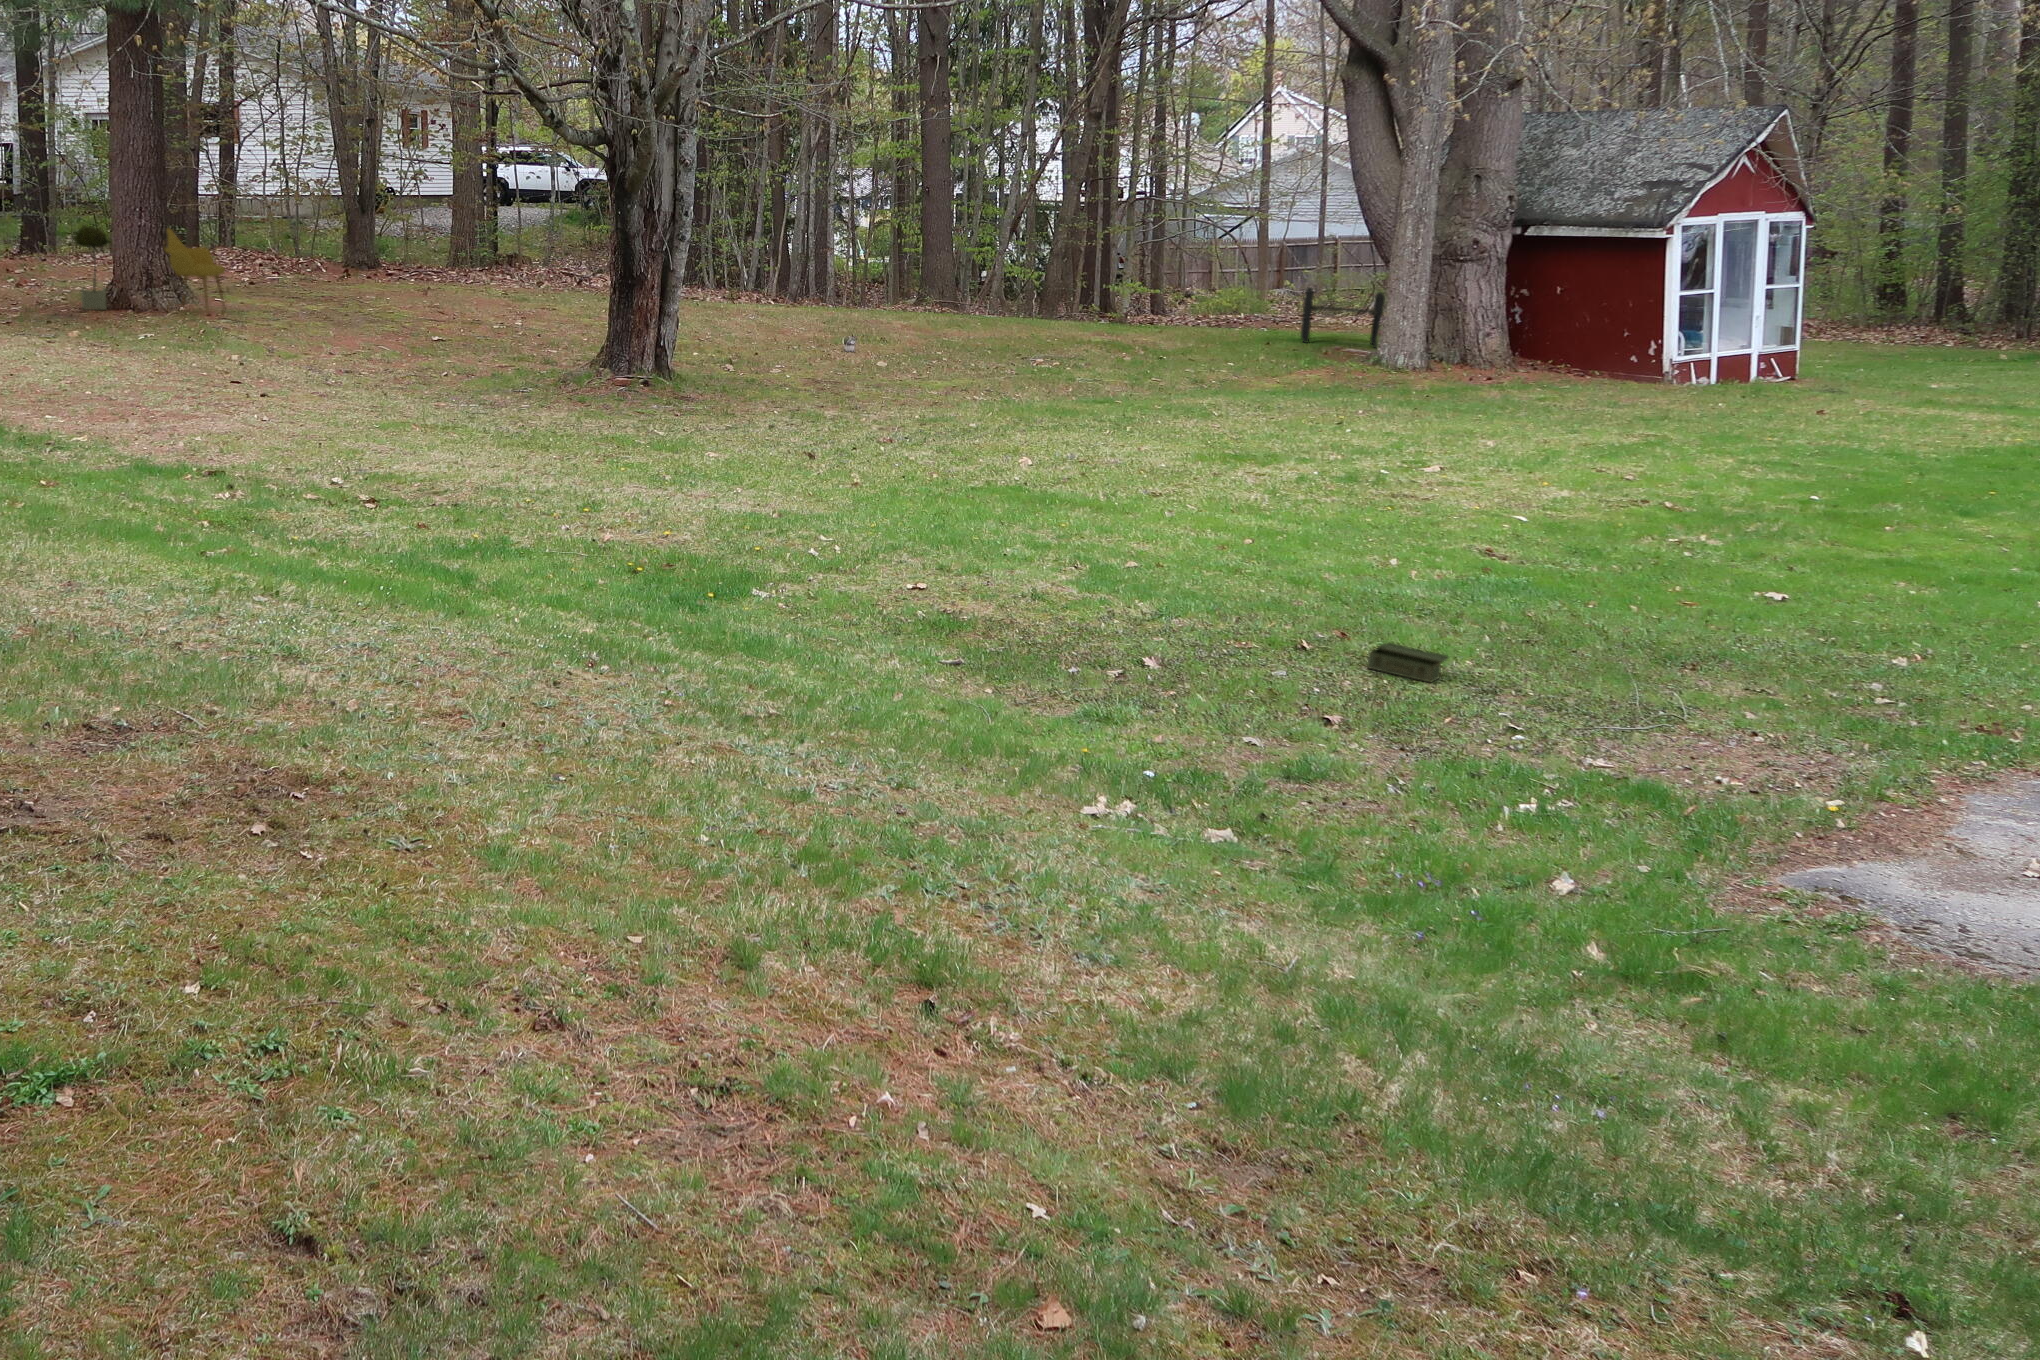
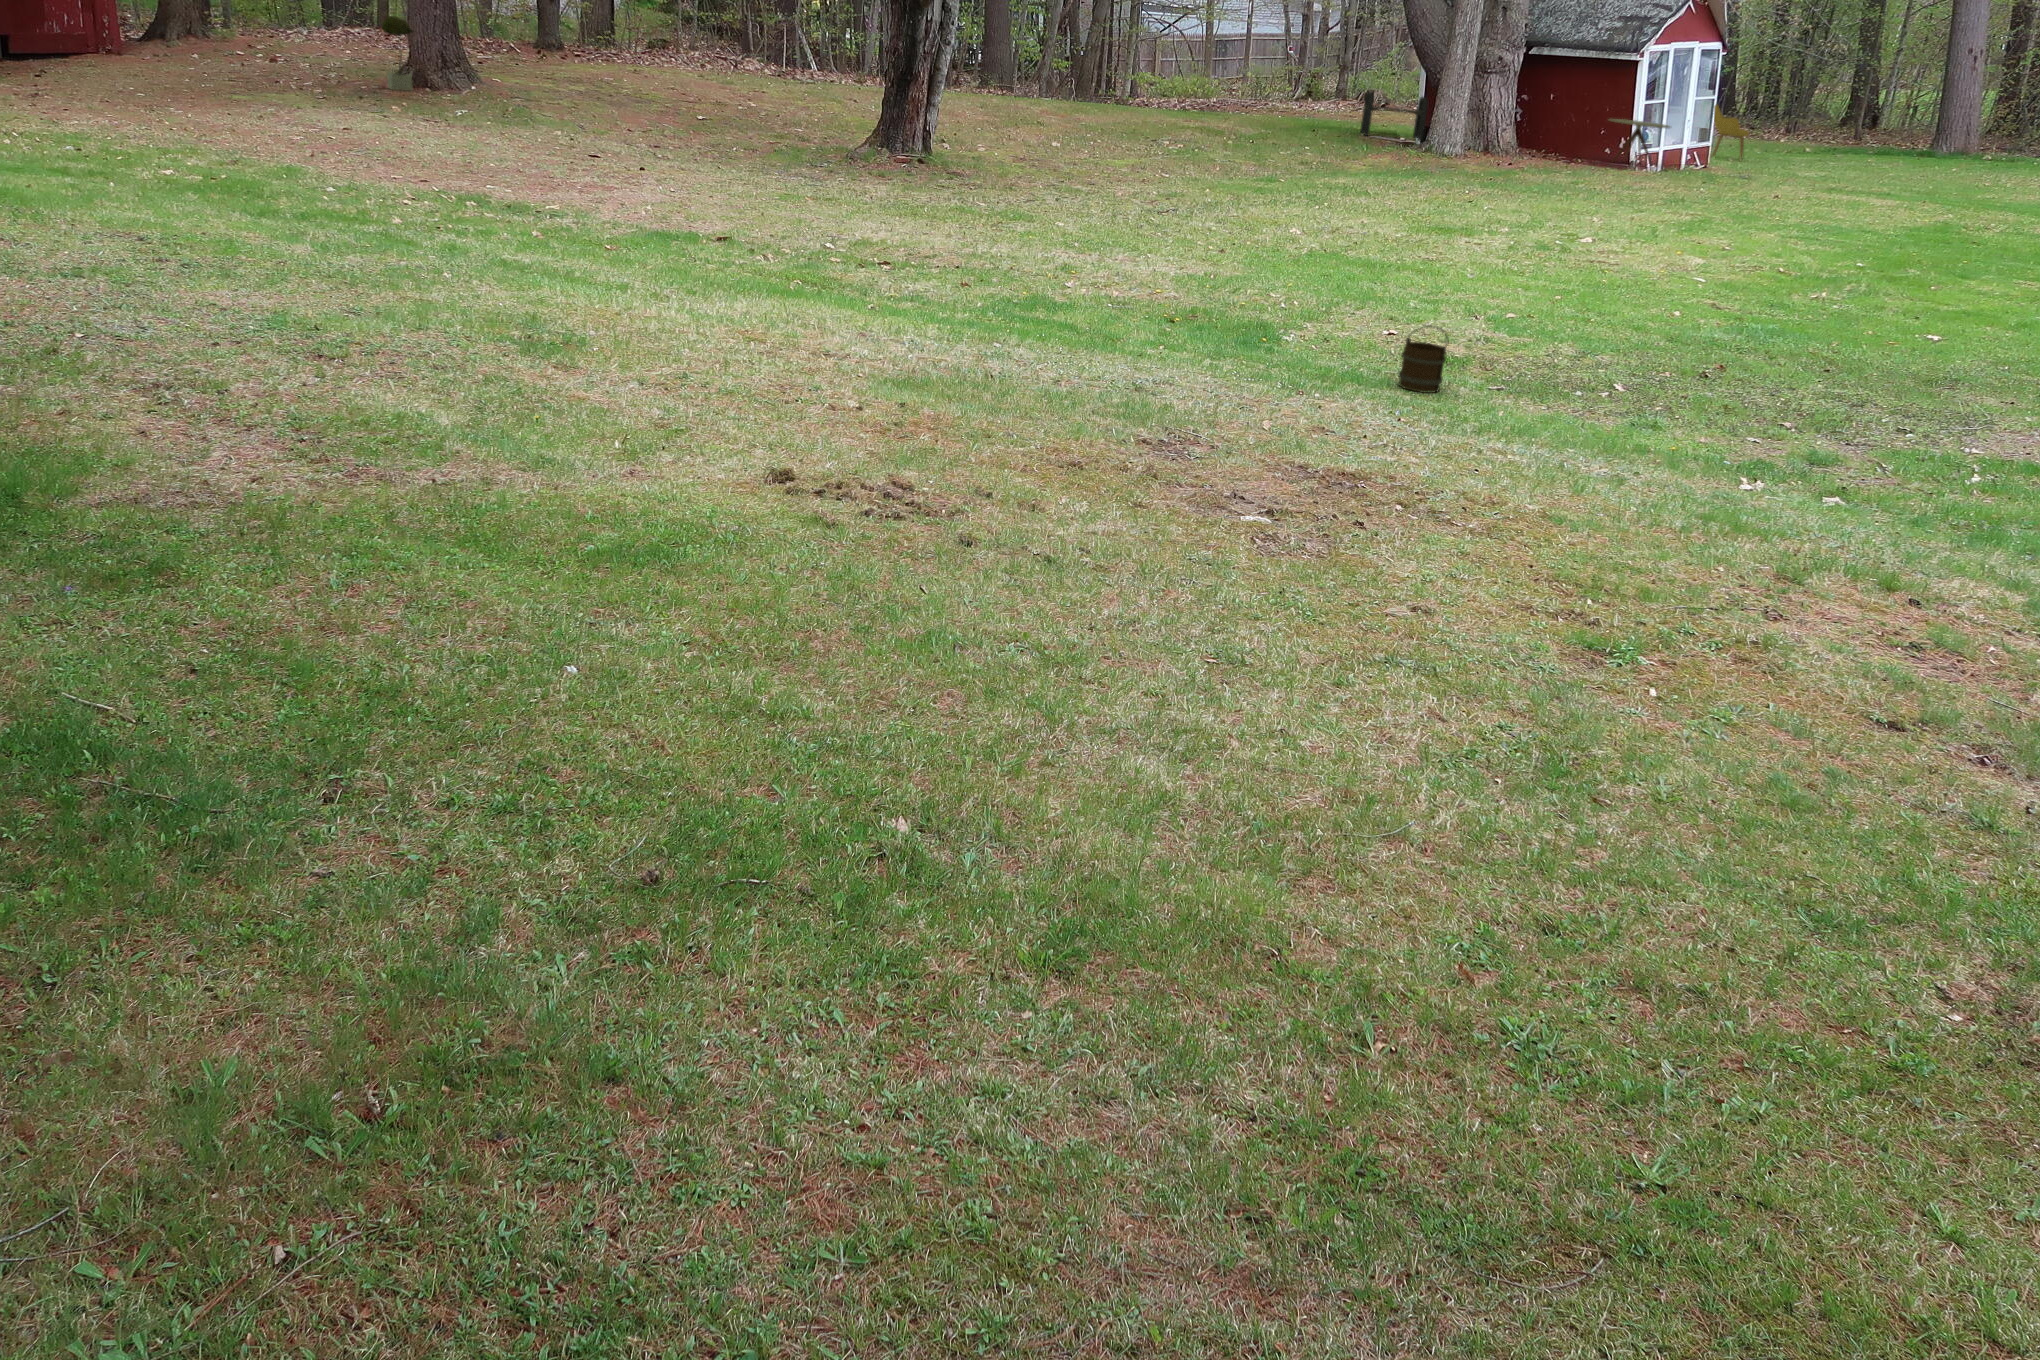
chair: present [165,229,225,314] -> present [1713,105,1749,159]
round table: none [1630,315,1719,377] -> present [1609,119,1670,165]
bucket: none [970,640,1047,754] -> present [1398,327,1448,393]
toolbox: present [1368,643,1449,682] -> none [1581,335,1629,358]

